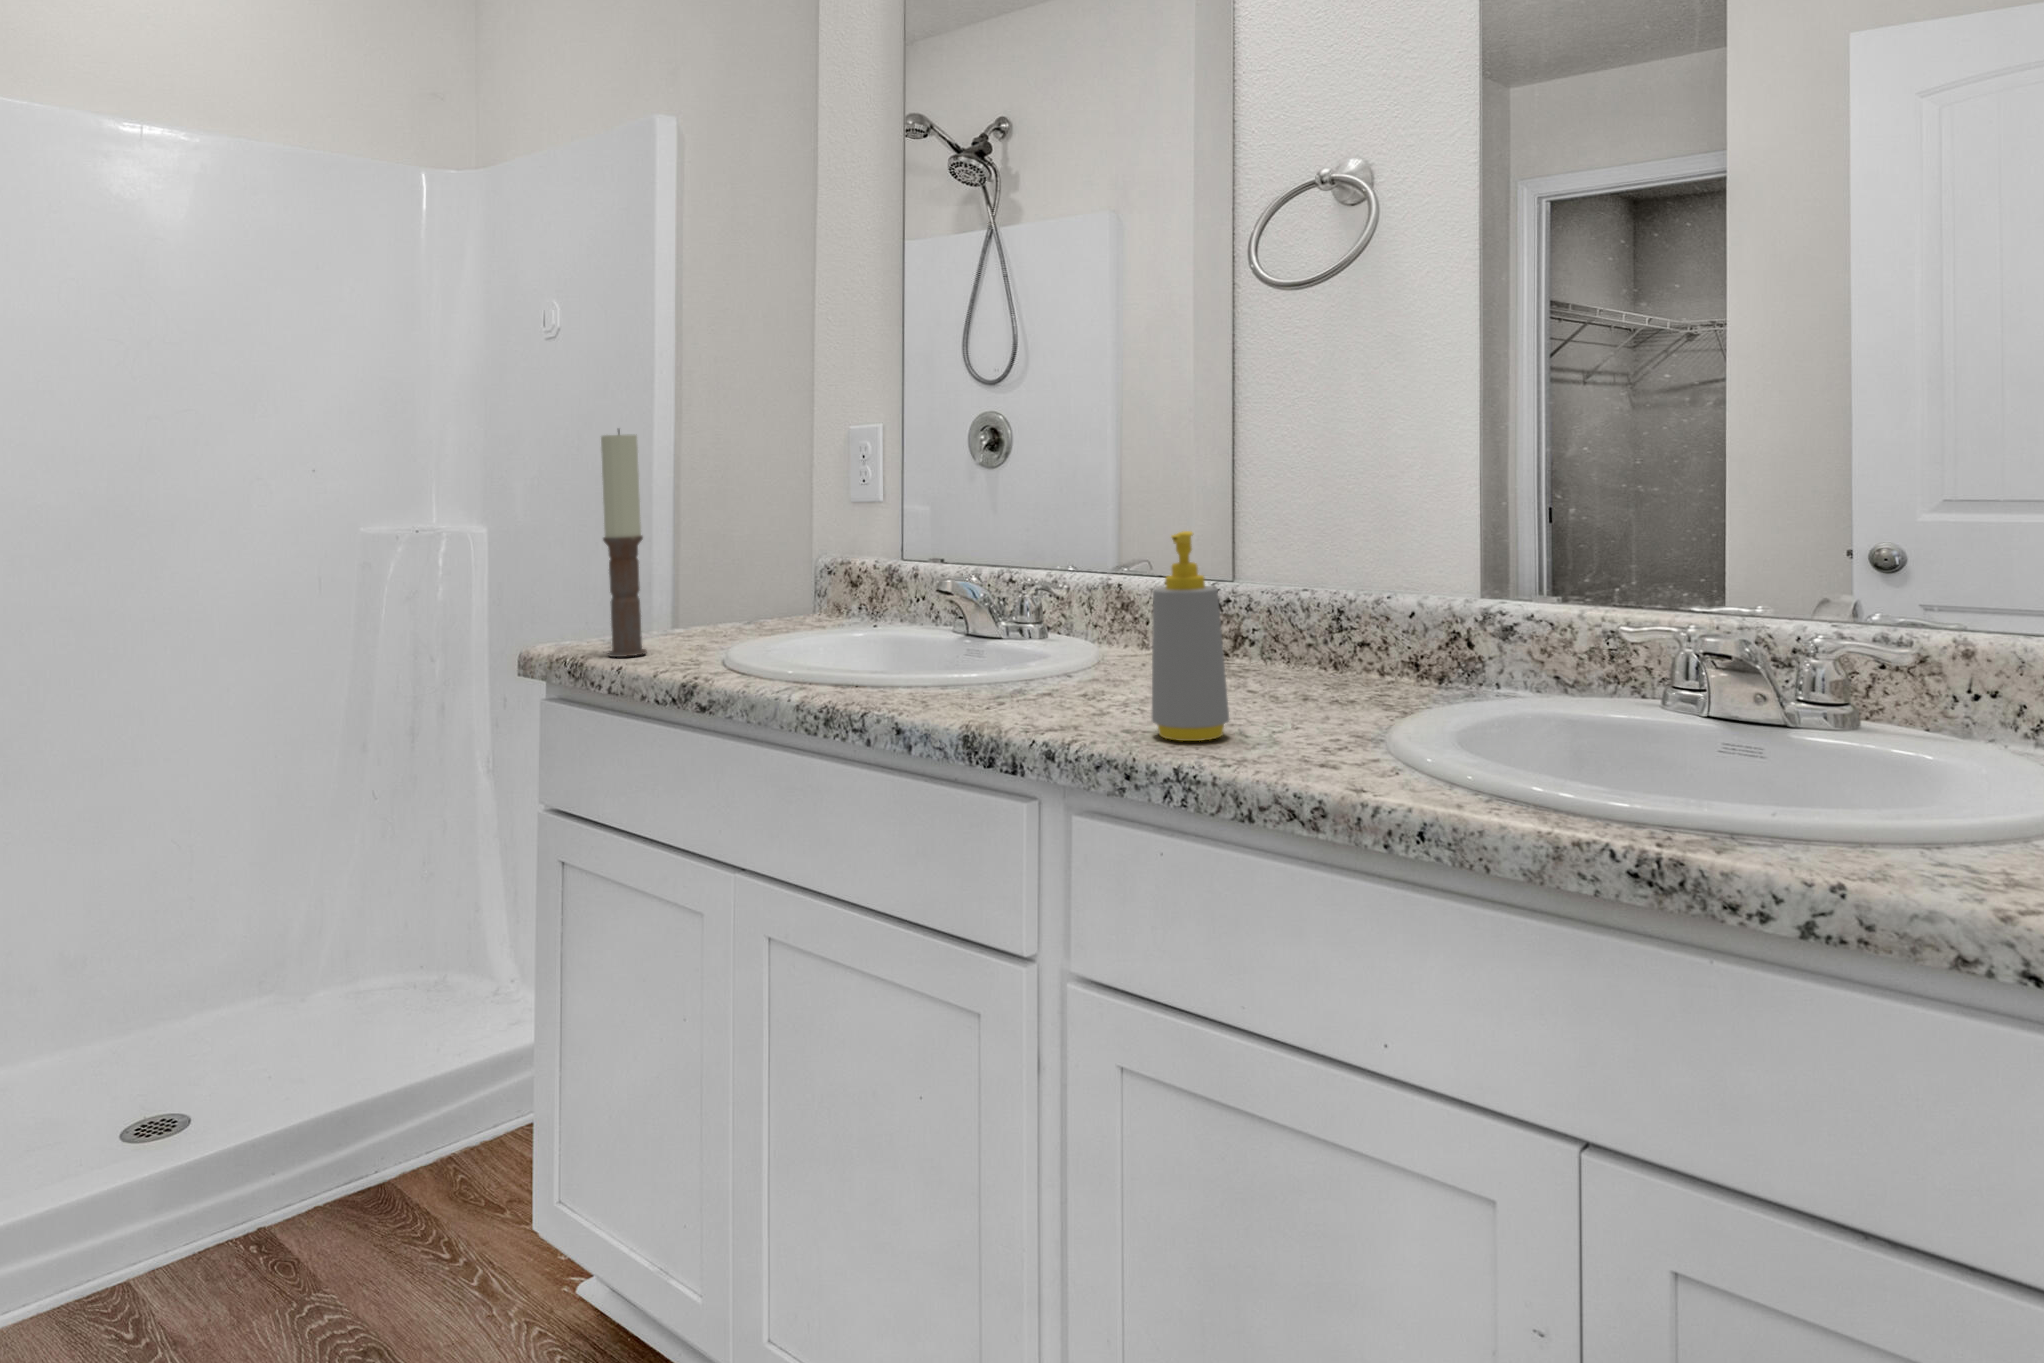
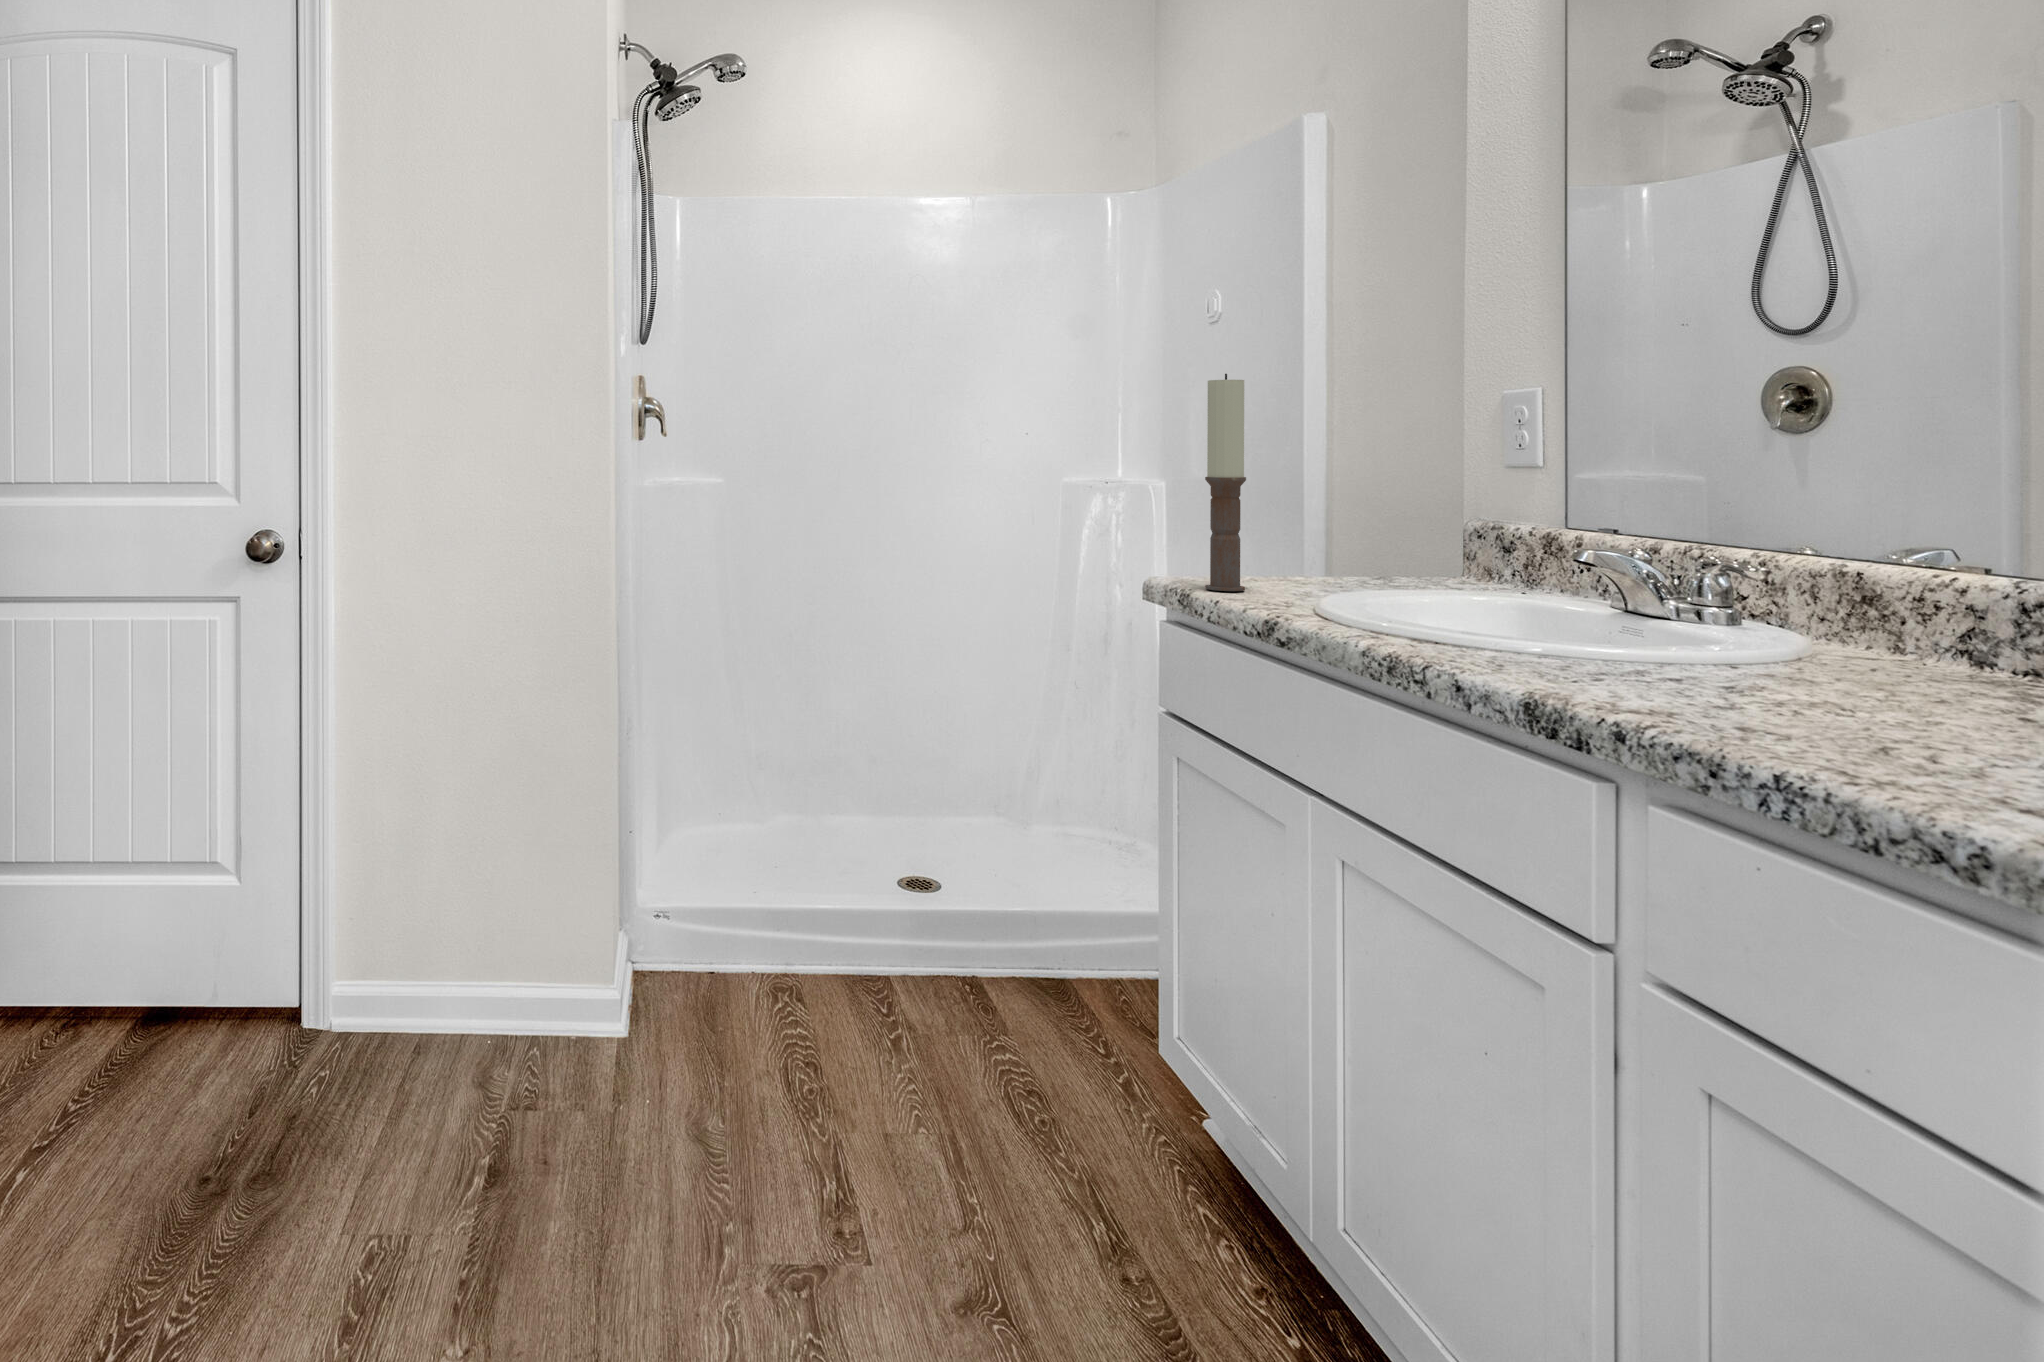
soap bottle: present [1152,531,1230,741] -> none [1775,497,1904,755]

